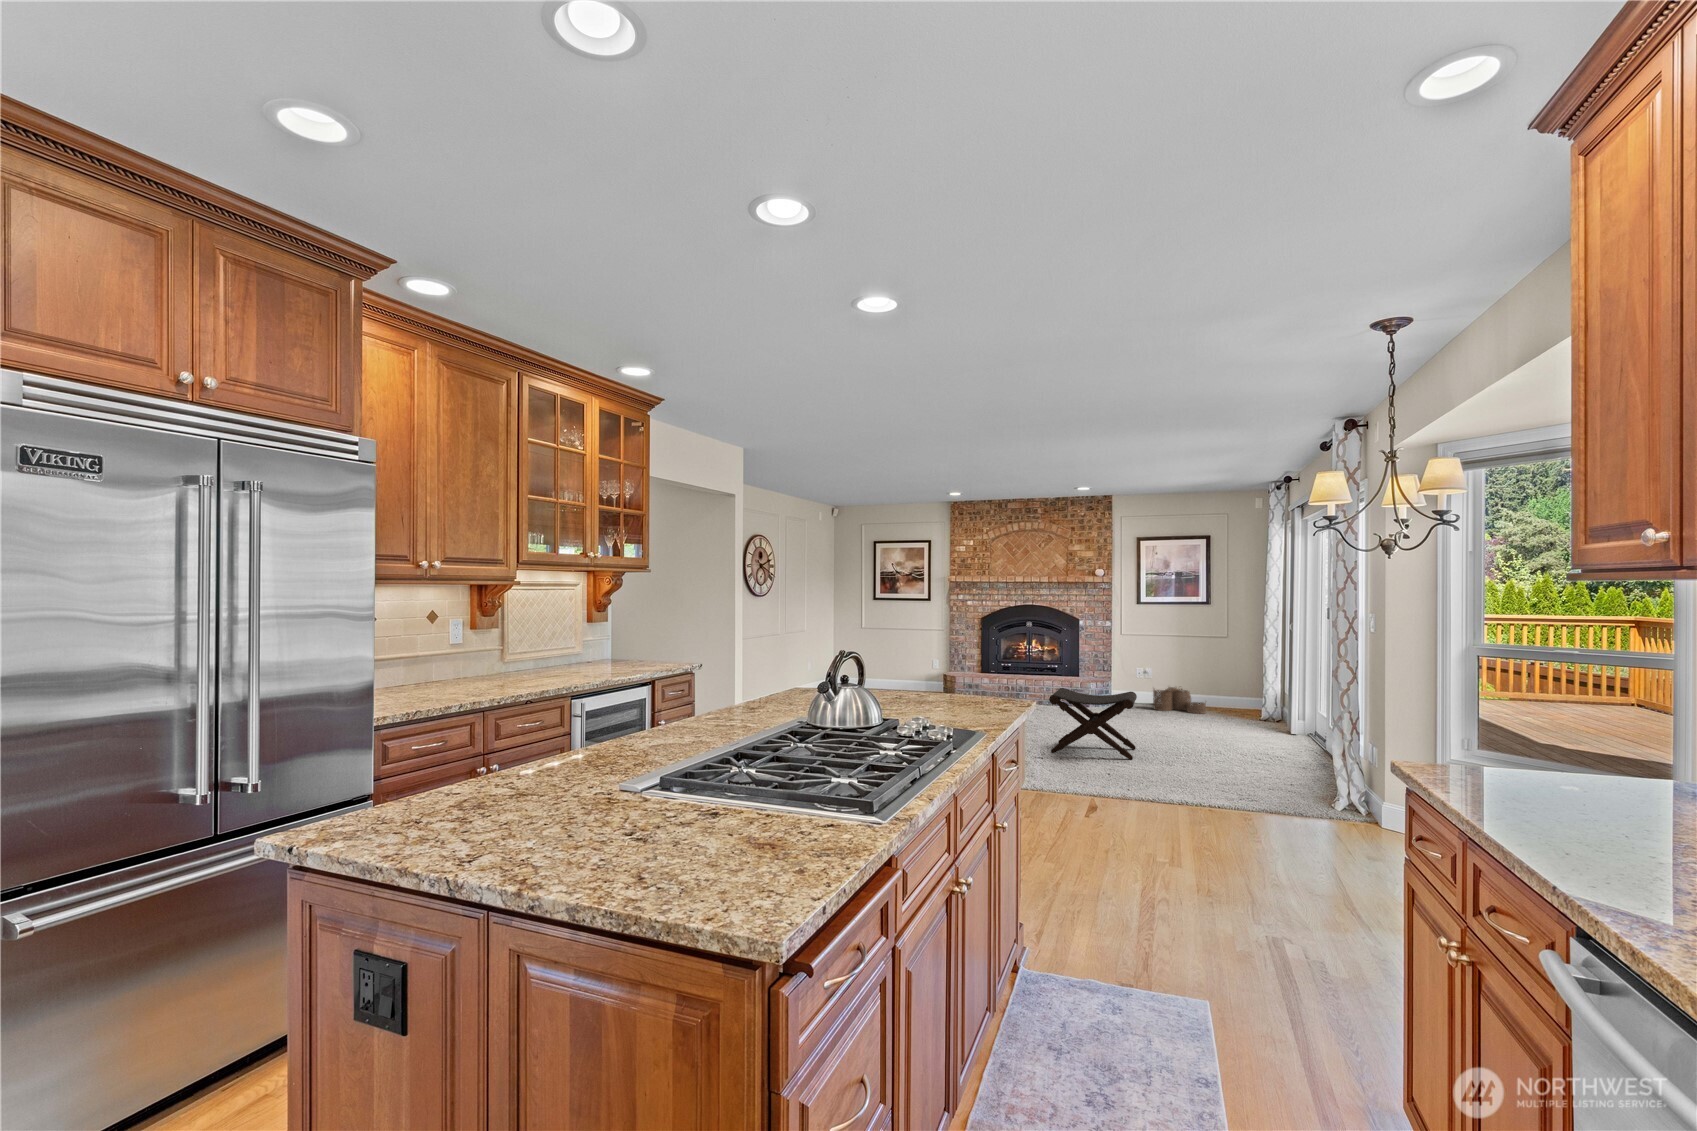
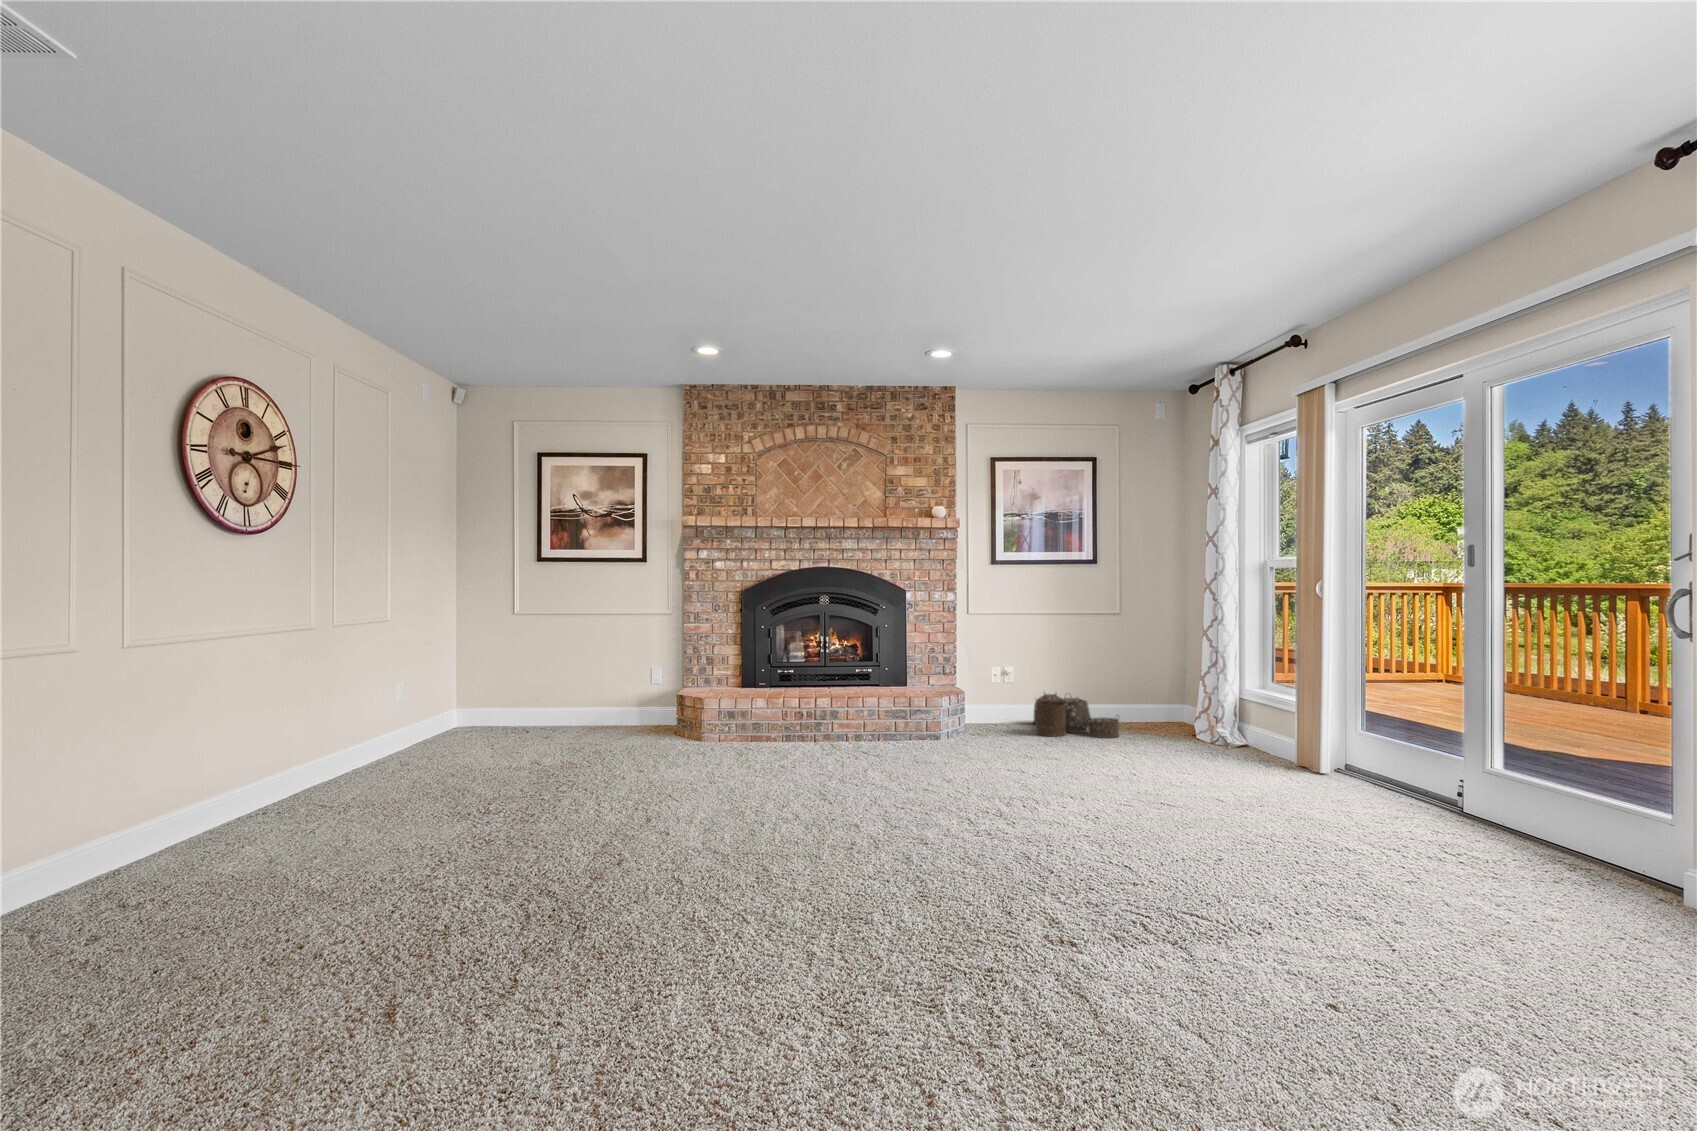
footstool: present [1049,688,1137,760] -> none [1025,737,1281,931]

